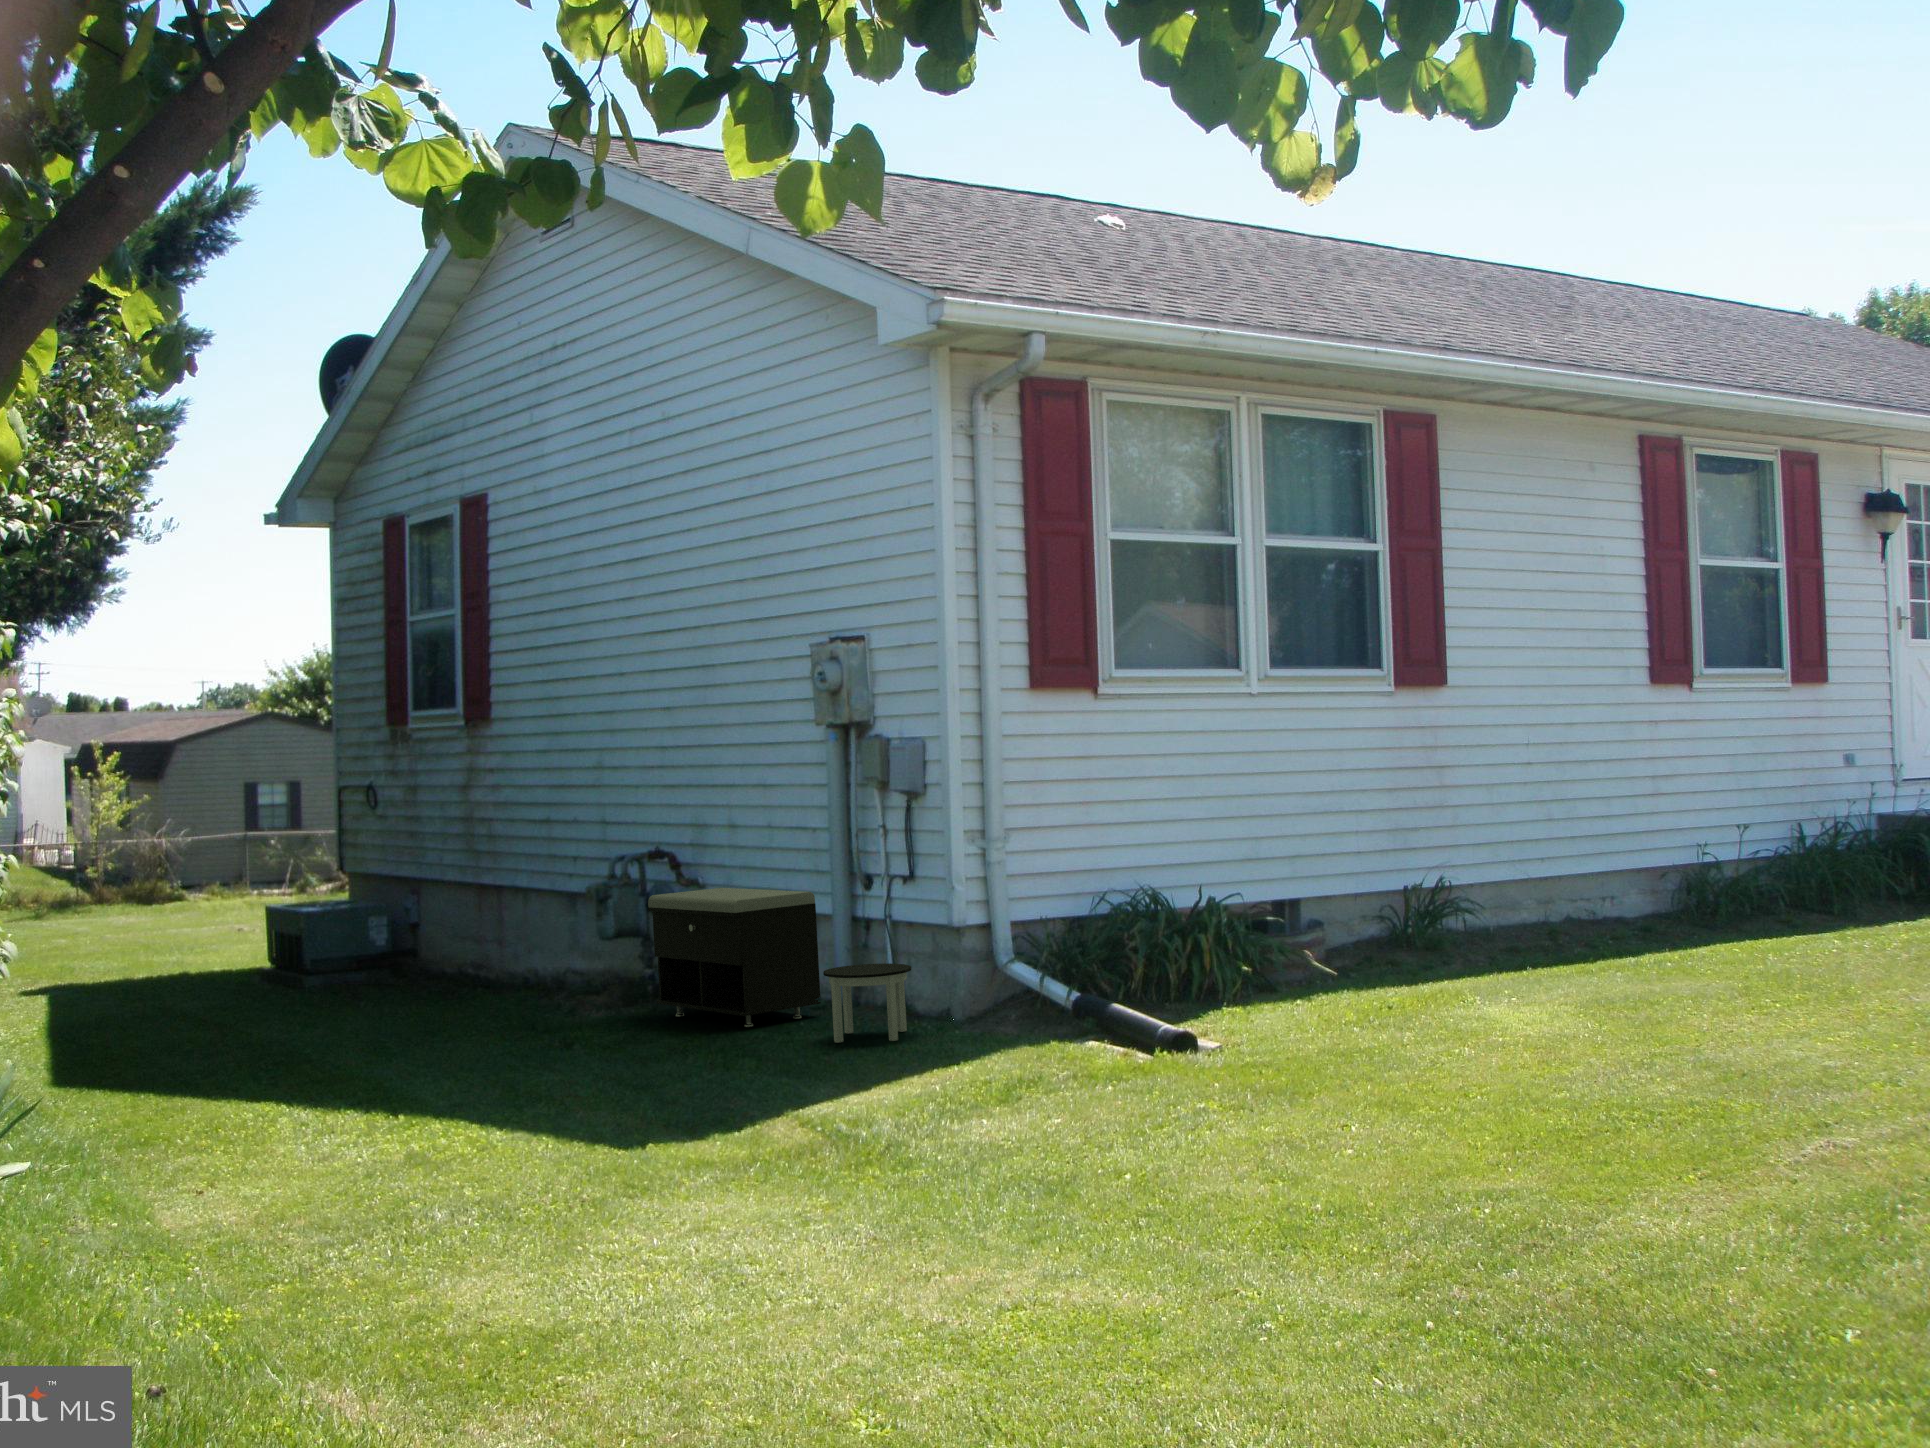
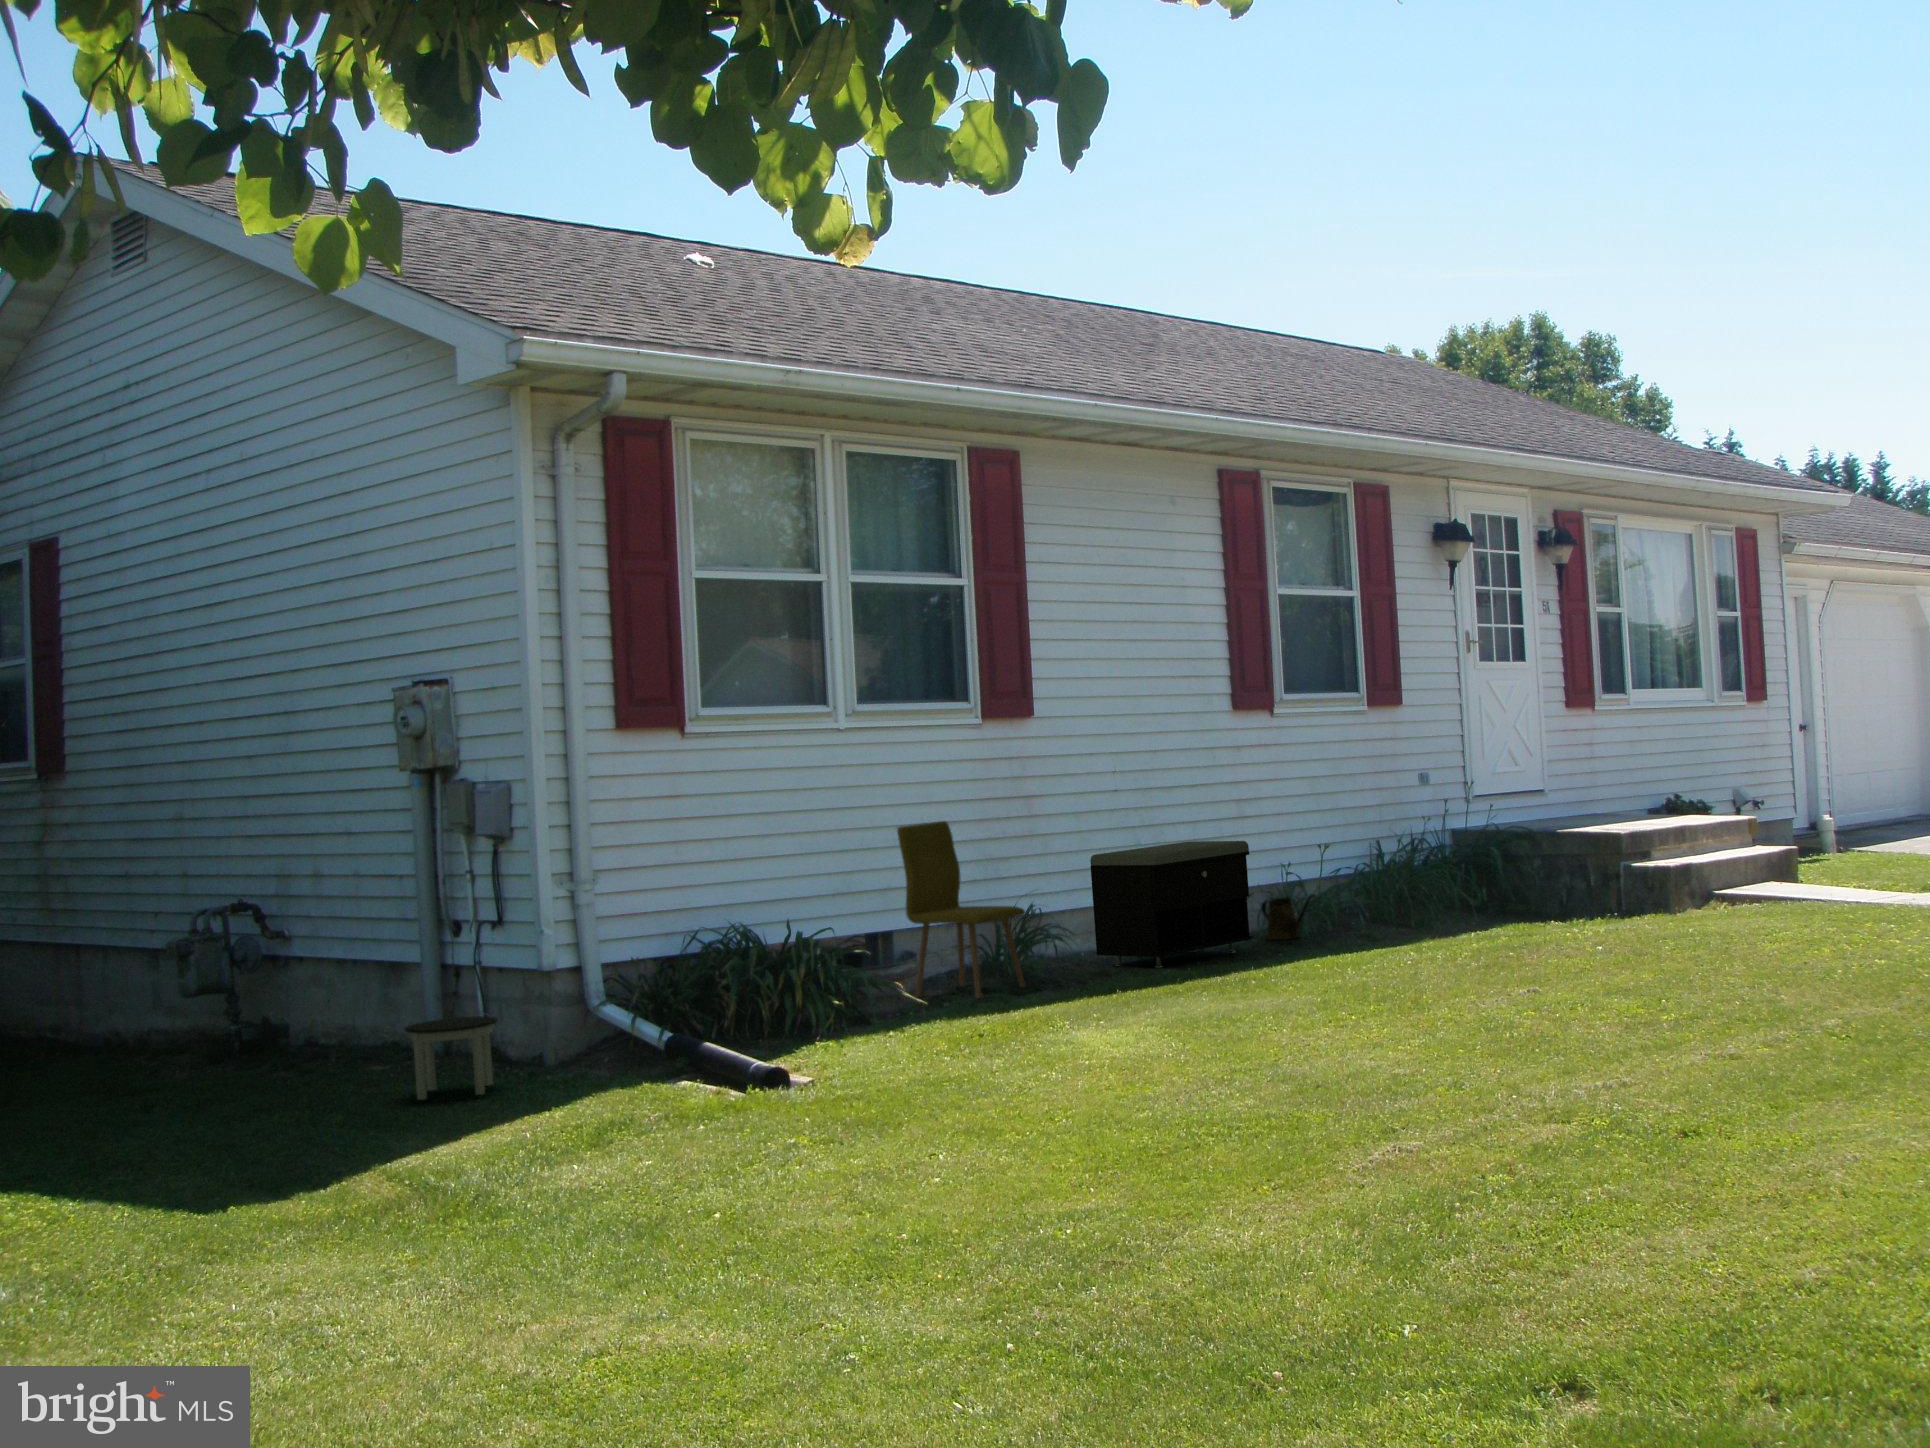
chair: none [1306,787,1440,968] -> present [897,821,1026,998]
watering can: none [1679,875,1742,921] -> present [1261,895,1313,940]
storage bench: present [648,888,821,1027] -> present [1090,841,1252,968]

